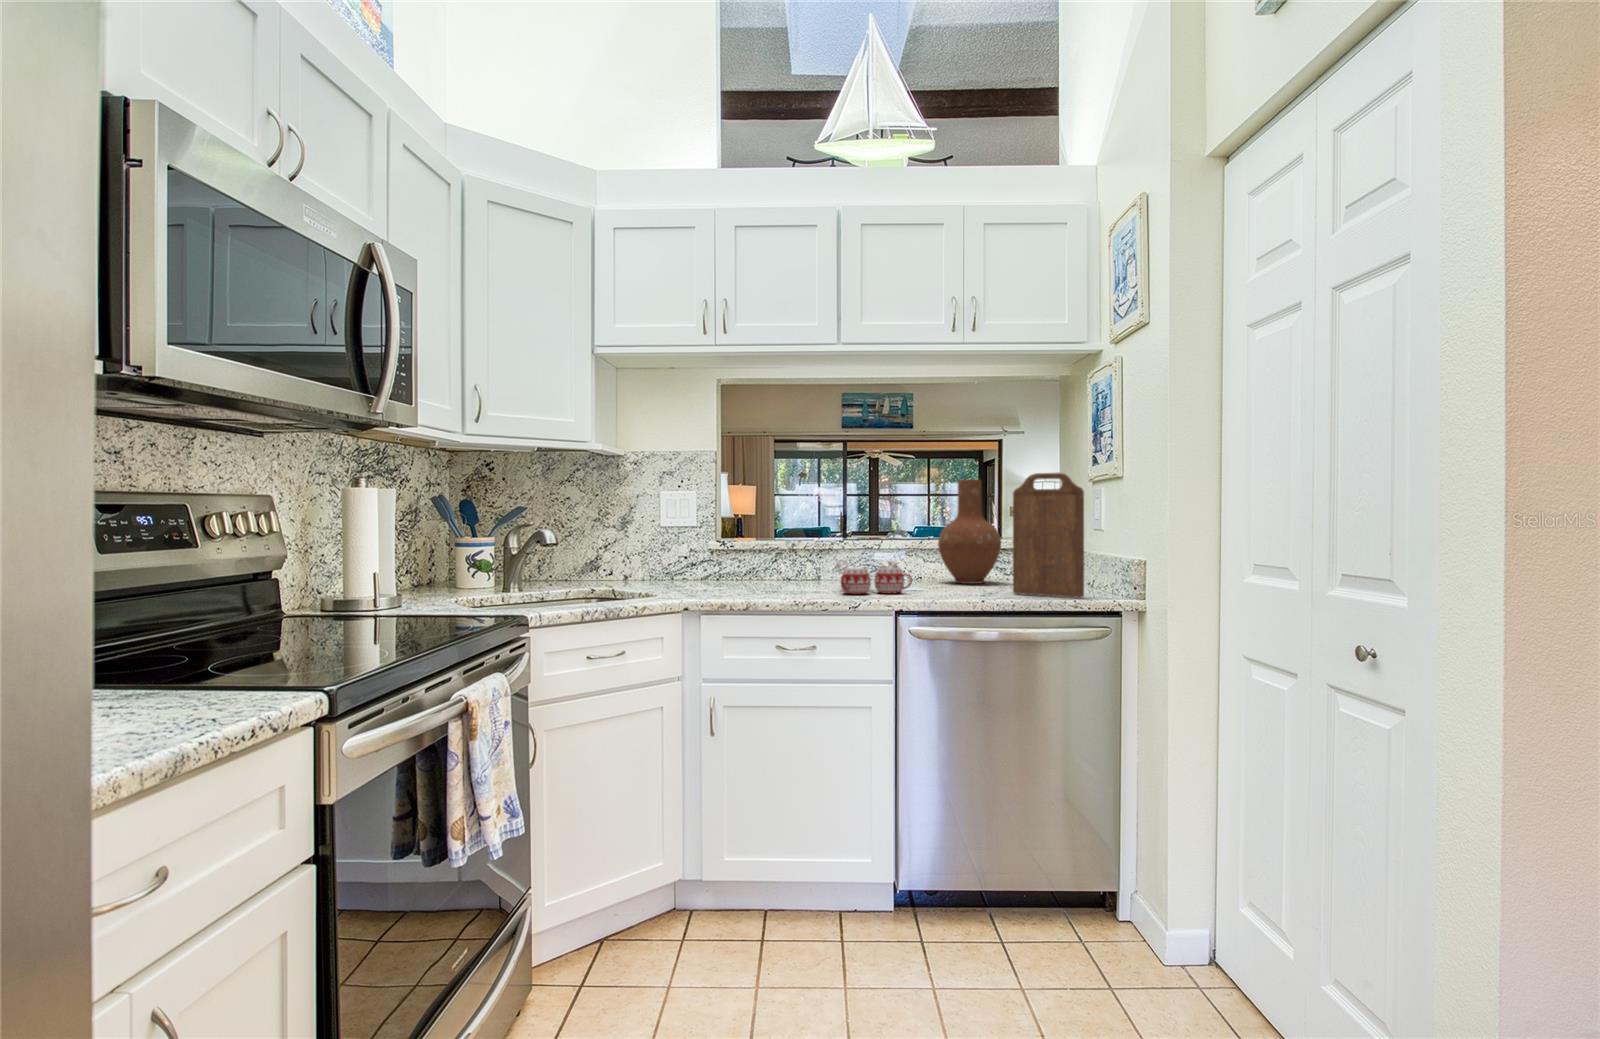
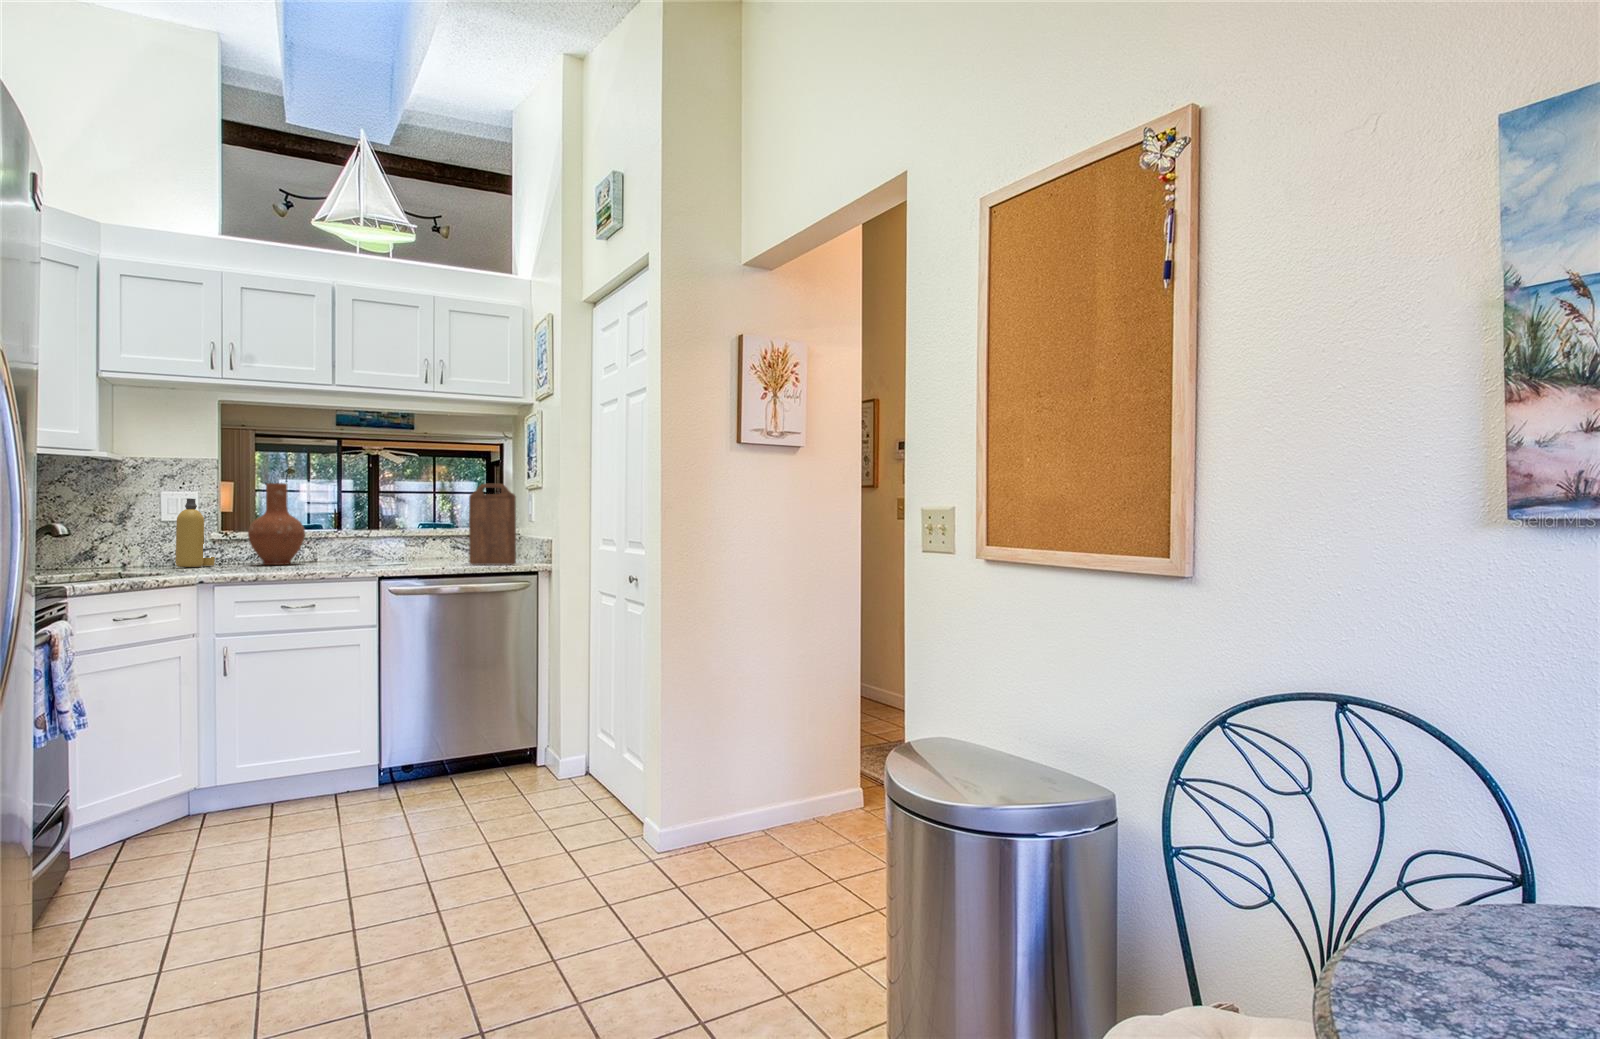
vase: present [938,479,1001,584] -> present [248,483,305,565]
bottle: none [673,500,712,582] -> present [176,499,215,567]
mug: present [837,560,912,594] -> none [333,544,394,568]

